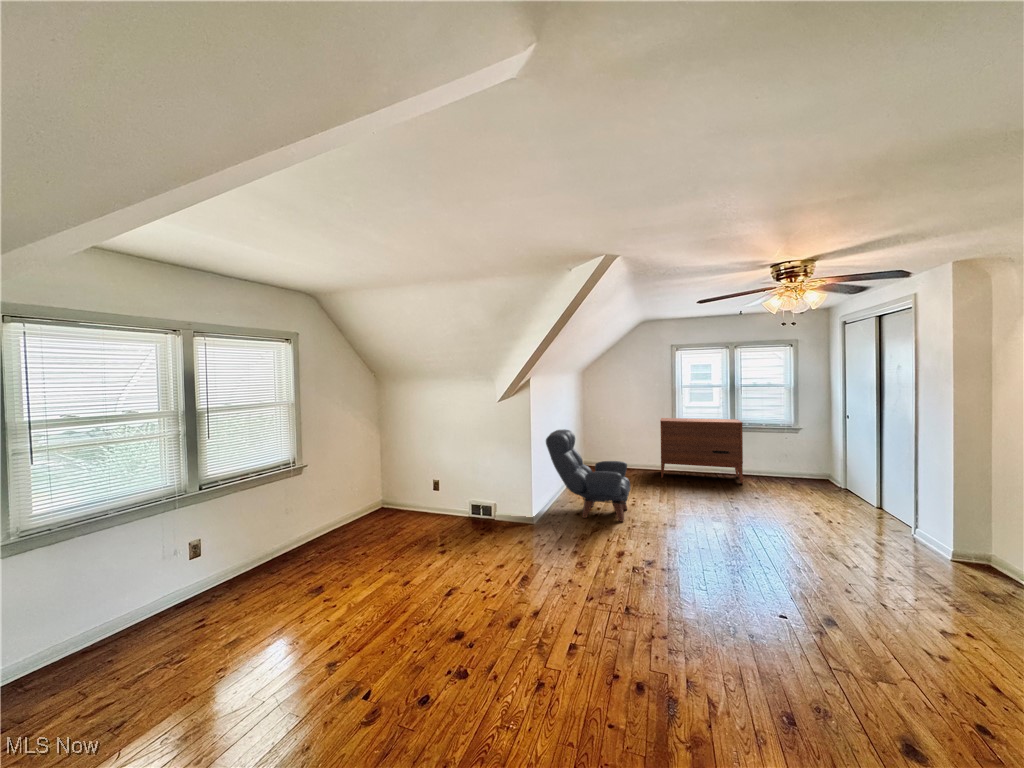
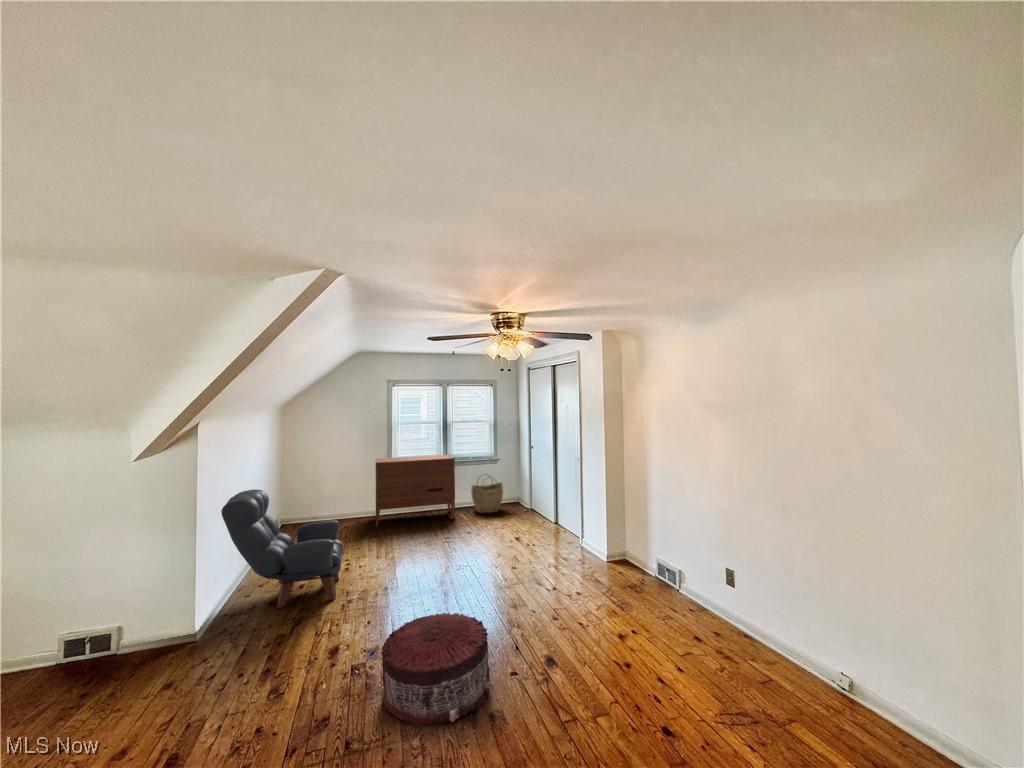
woven basket: none [763,443,804,485] -> present [471,474,503,513]
pouf: none [654,543,755,628] -> present [381,613,490,727]

